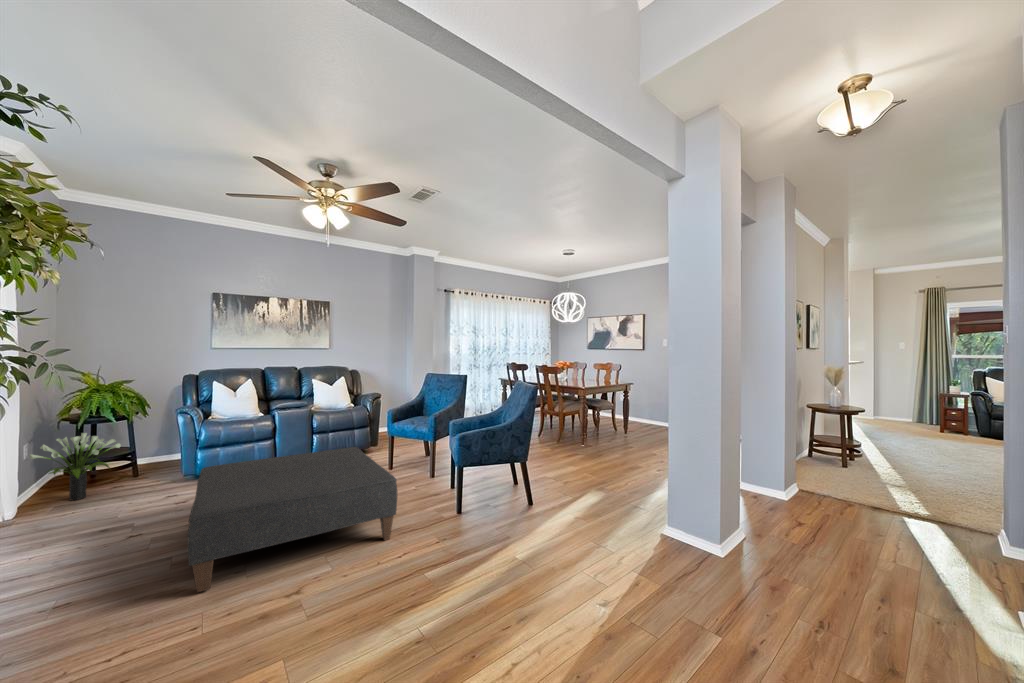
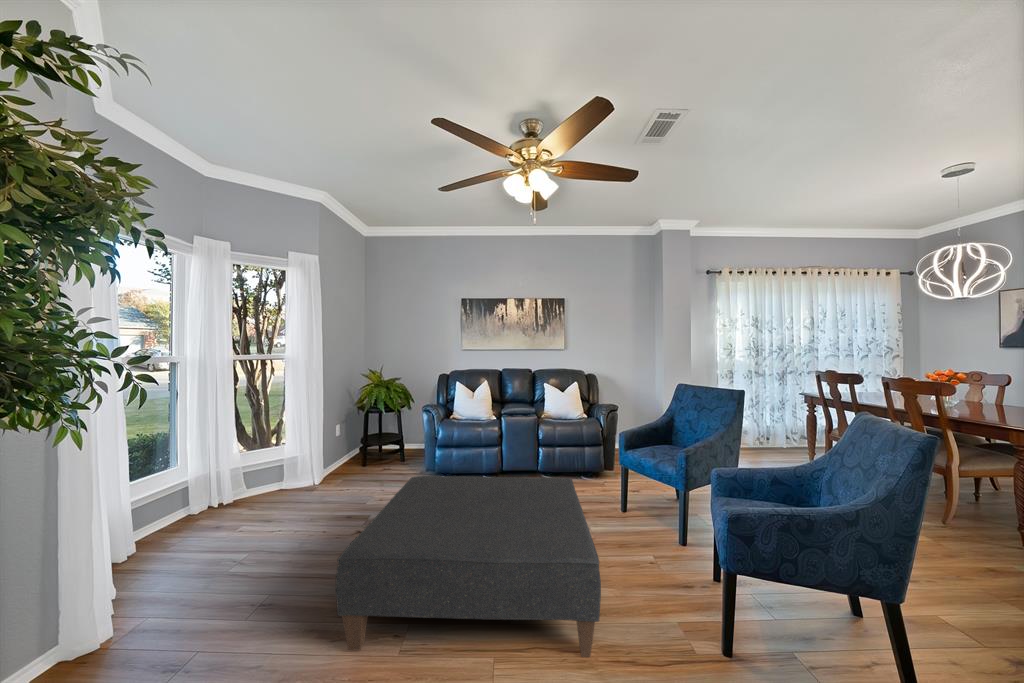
potted plant: present [30,433,121,500] -> none [330,422,385,479]

